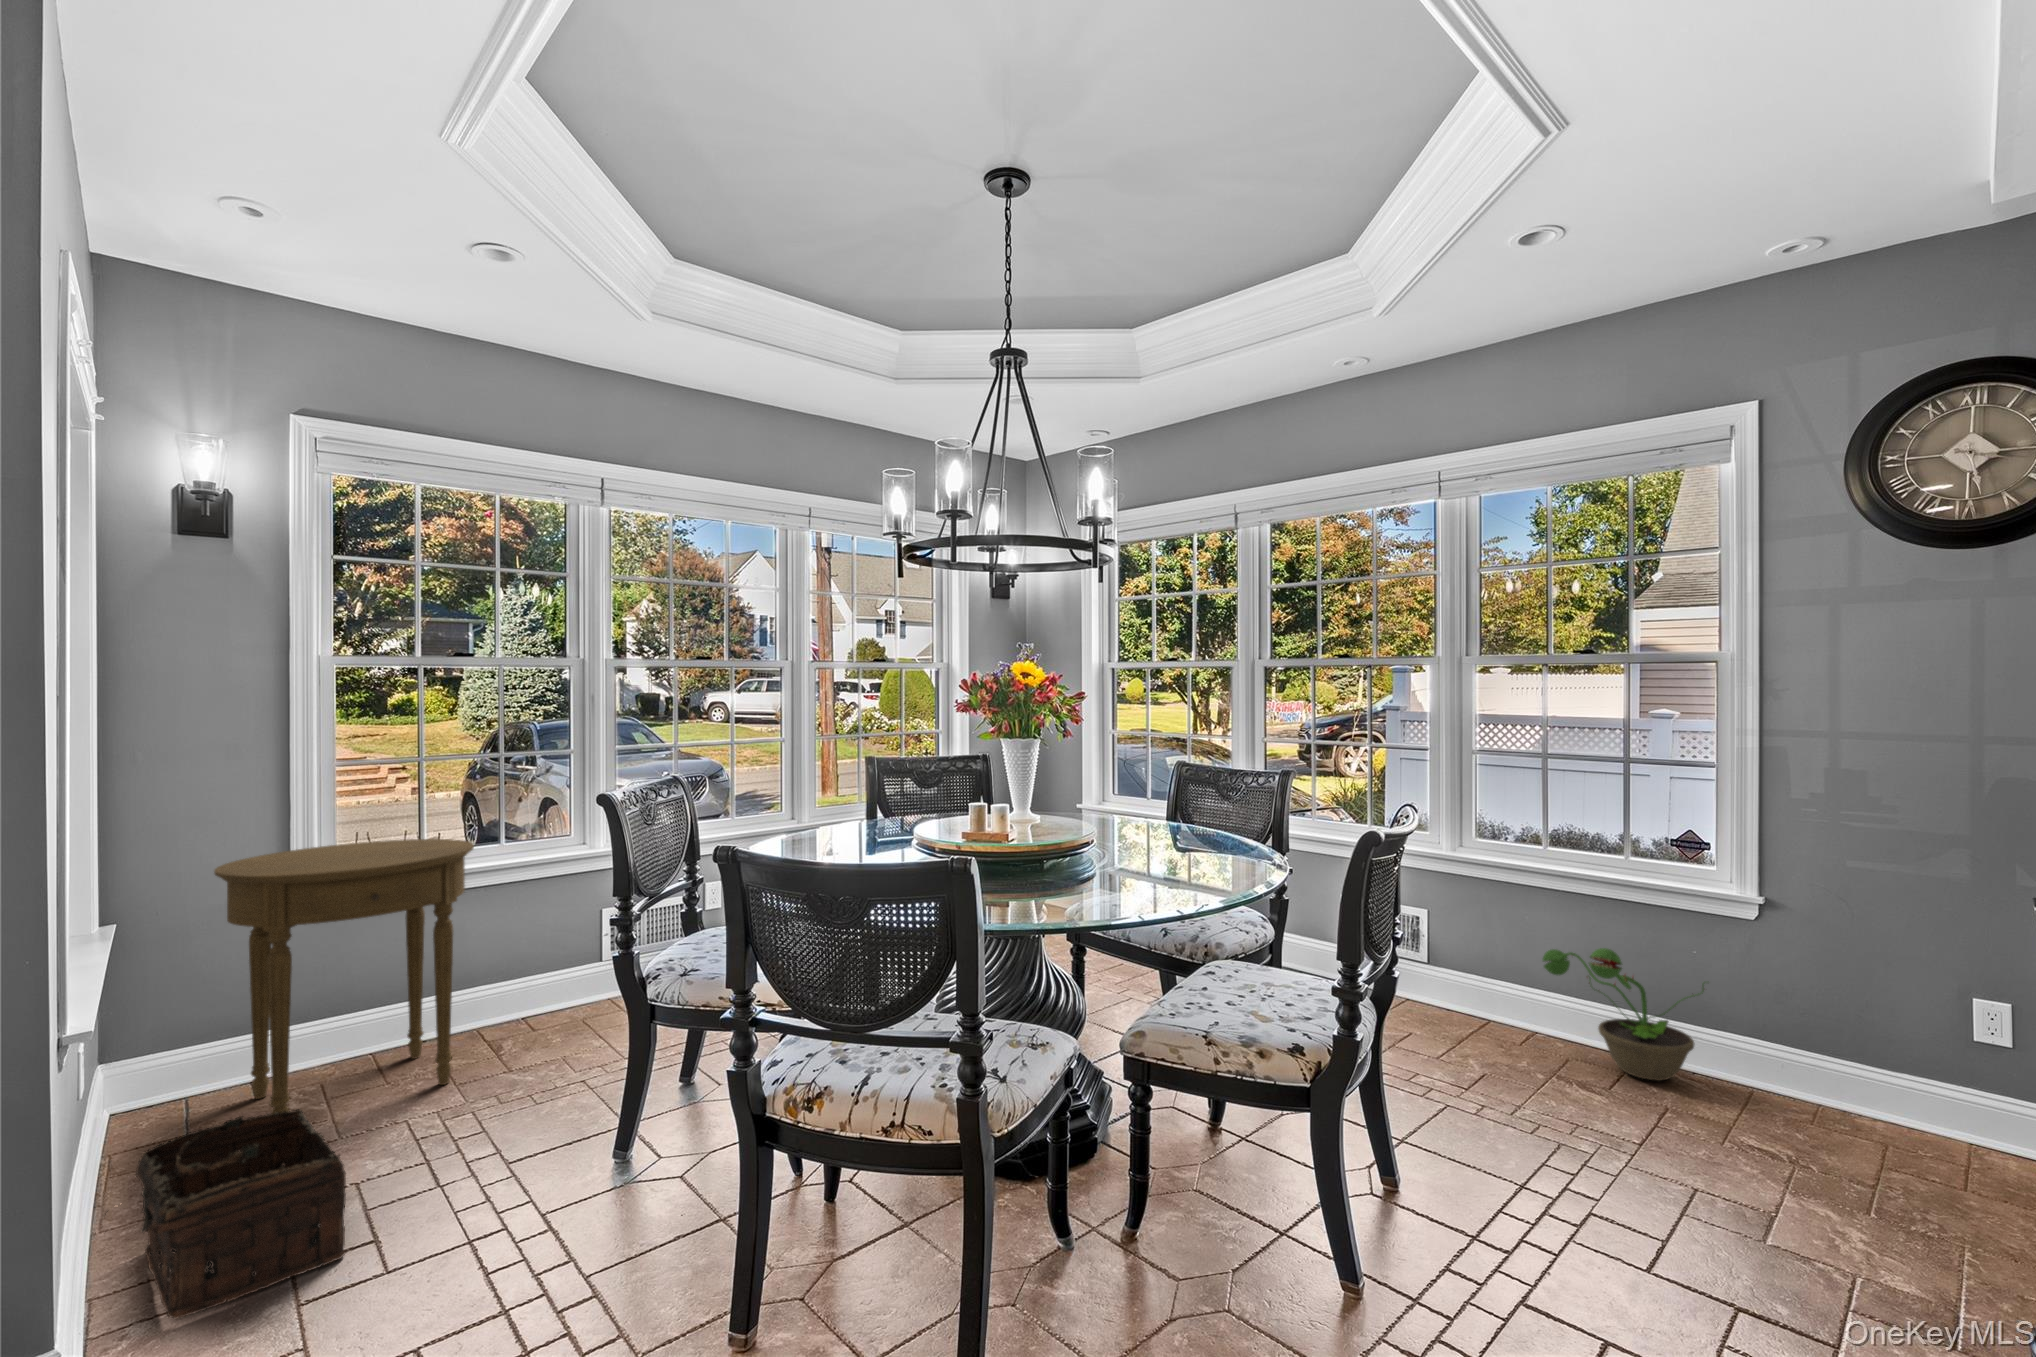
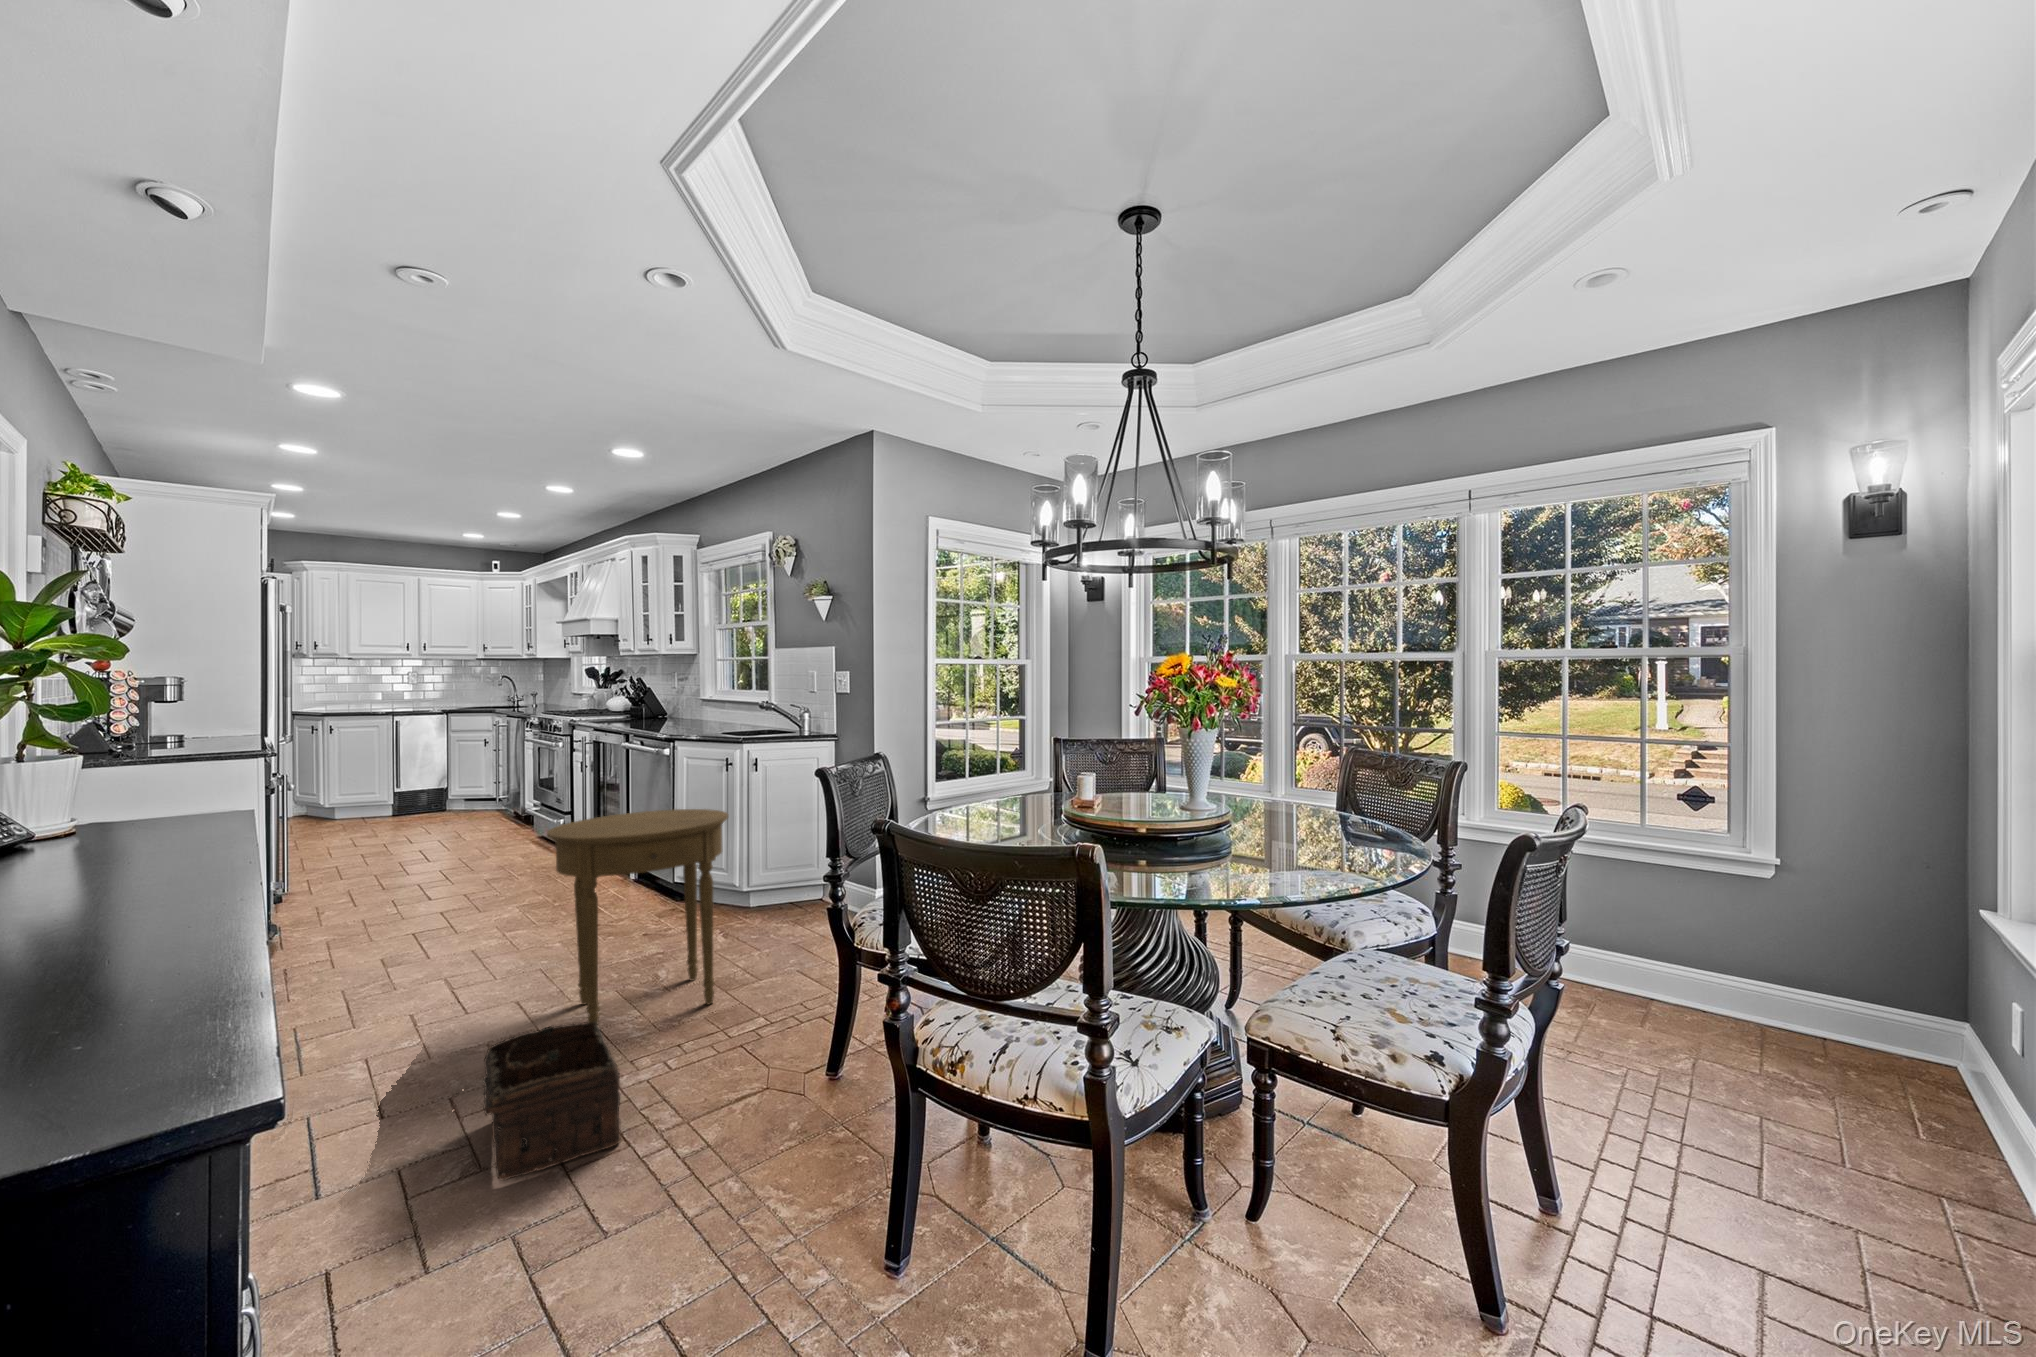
decorative plant: present [1543,948,1704,1080] -> none [1734,952,1953,1106]

